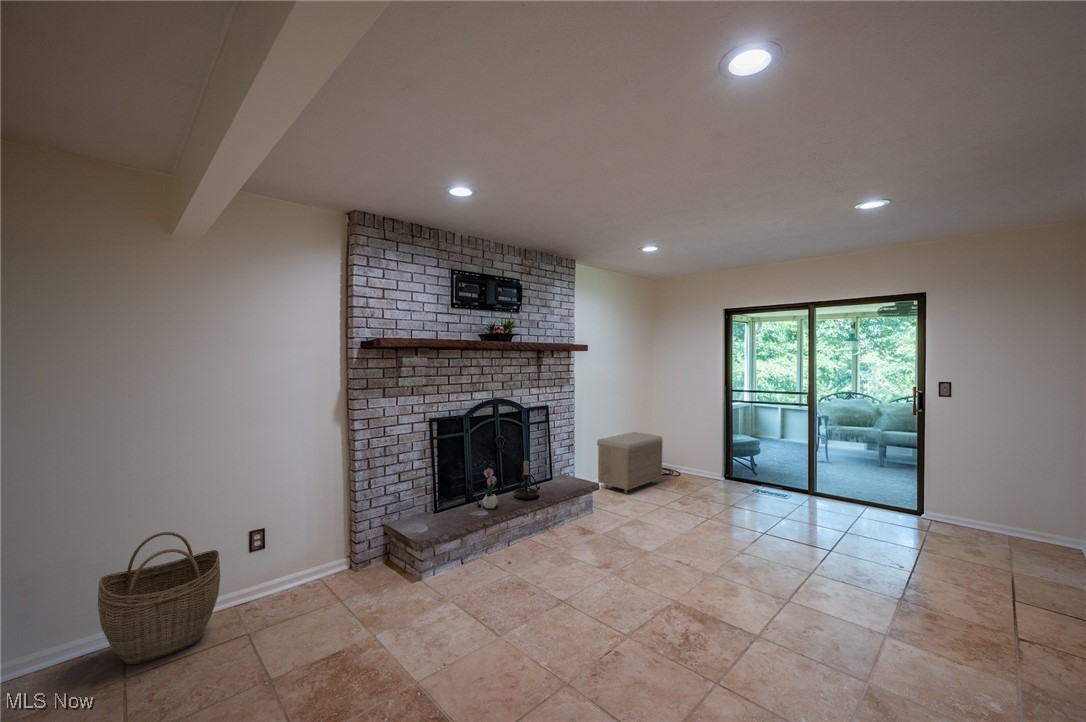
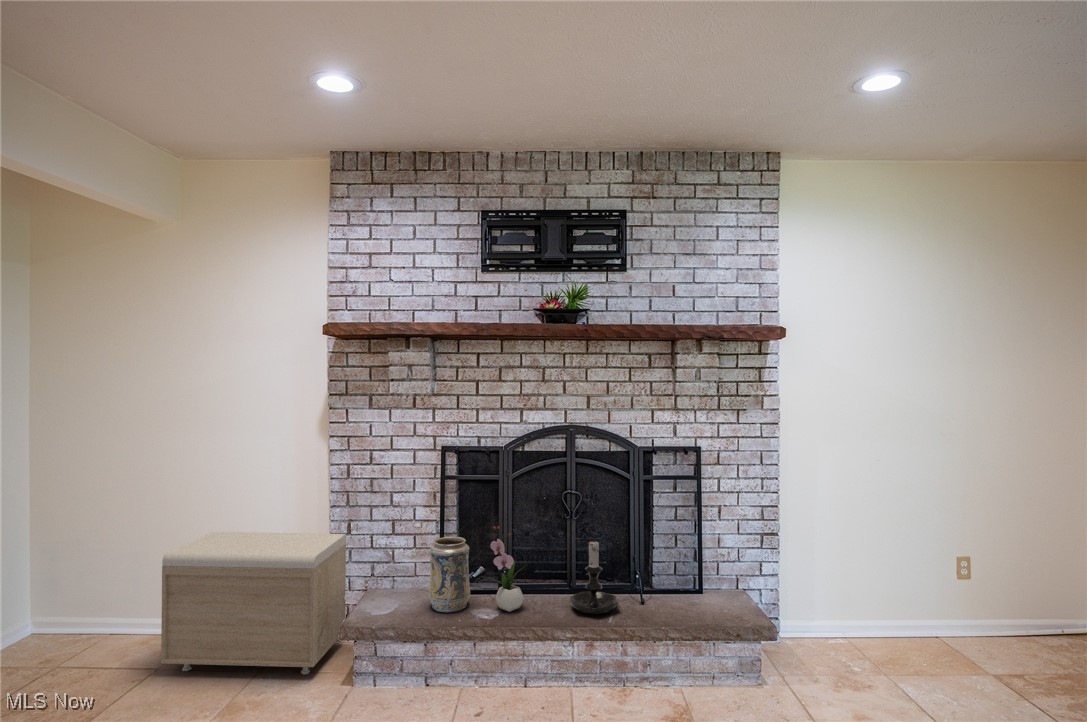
storage bench: present [597,432,663,493] -> present [161,532,347,674]
decorative vase: none [446,473,471,519] -> present [429,537,470,612]
woven basket: present [98,532,220,665] -> none [42,535,161,666]

